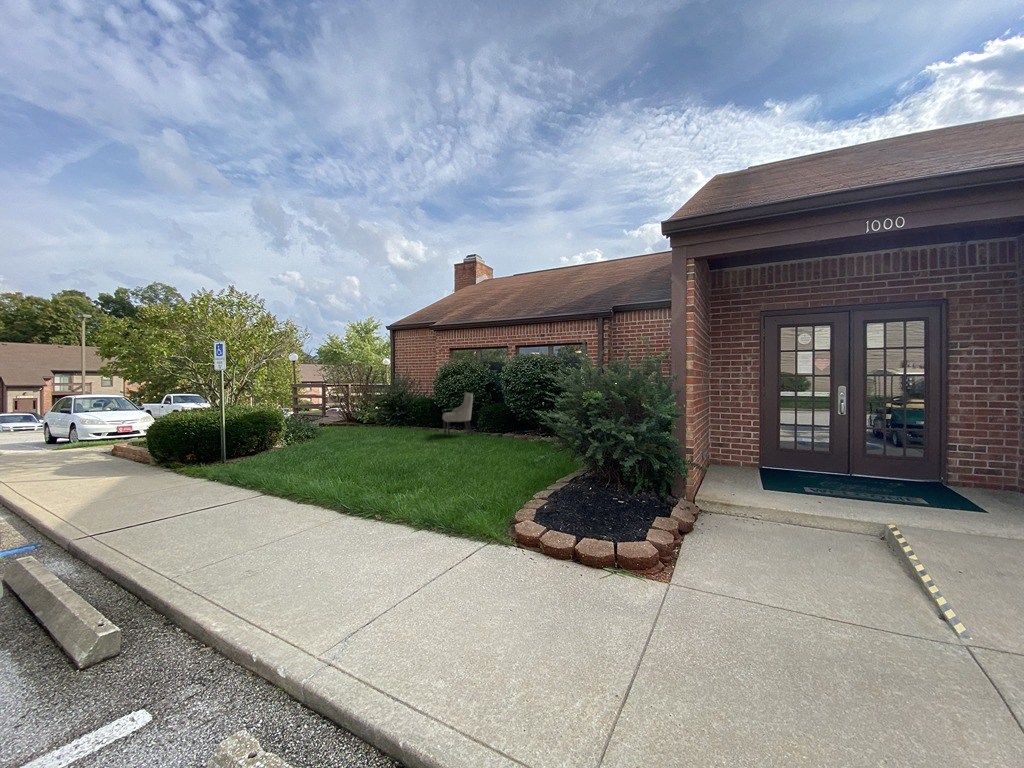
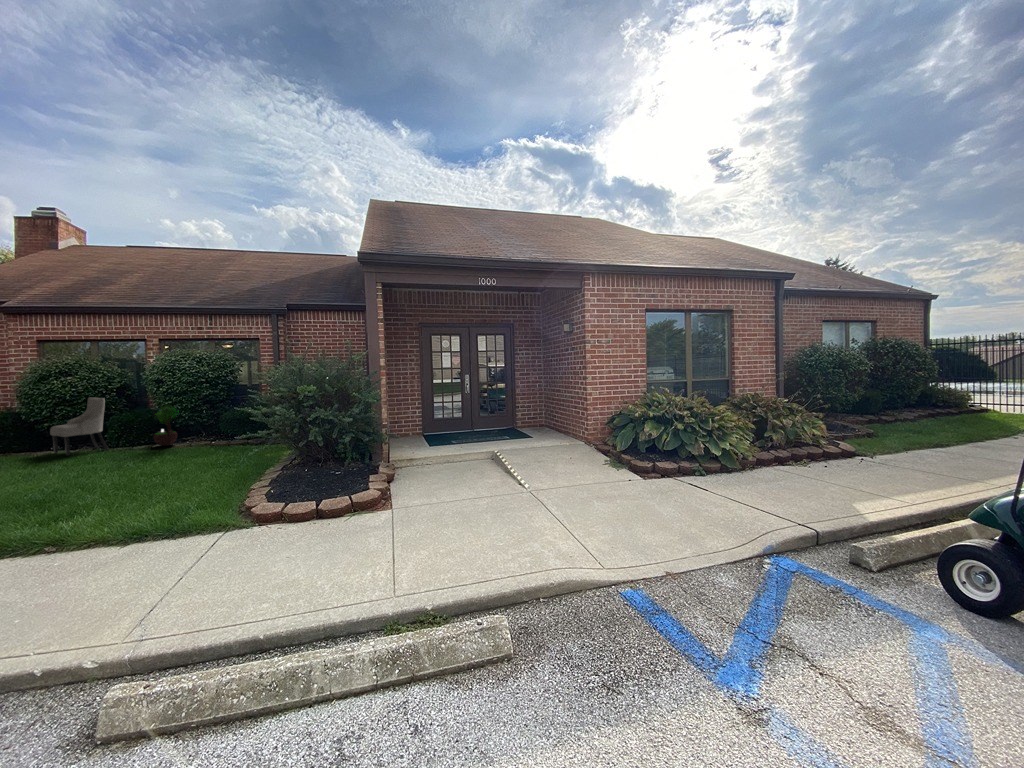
potted tree: none [499,400,520,438] -> present [154,406,179,446]

